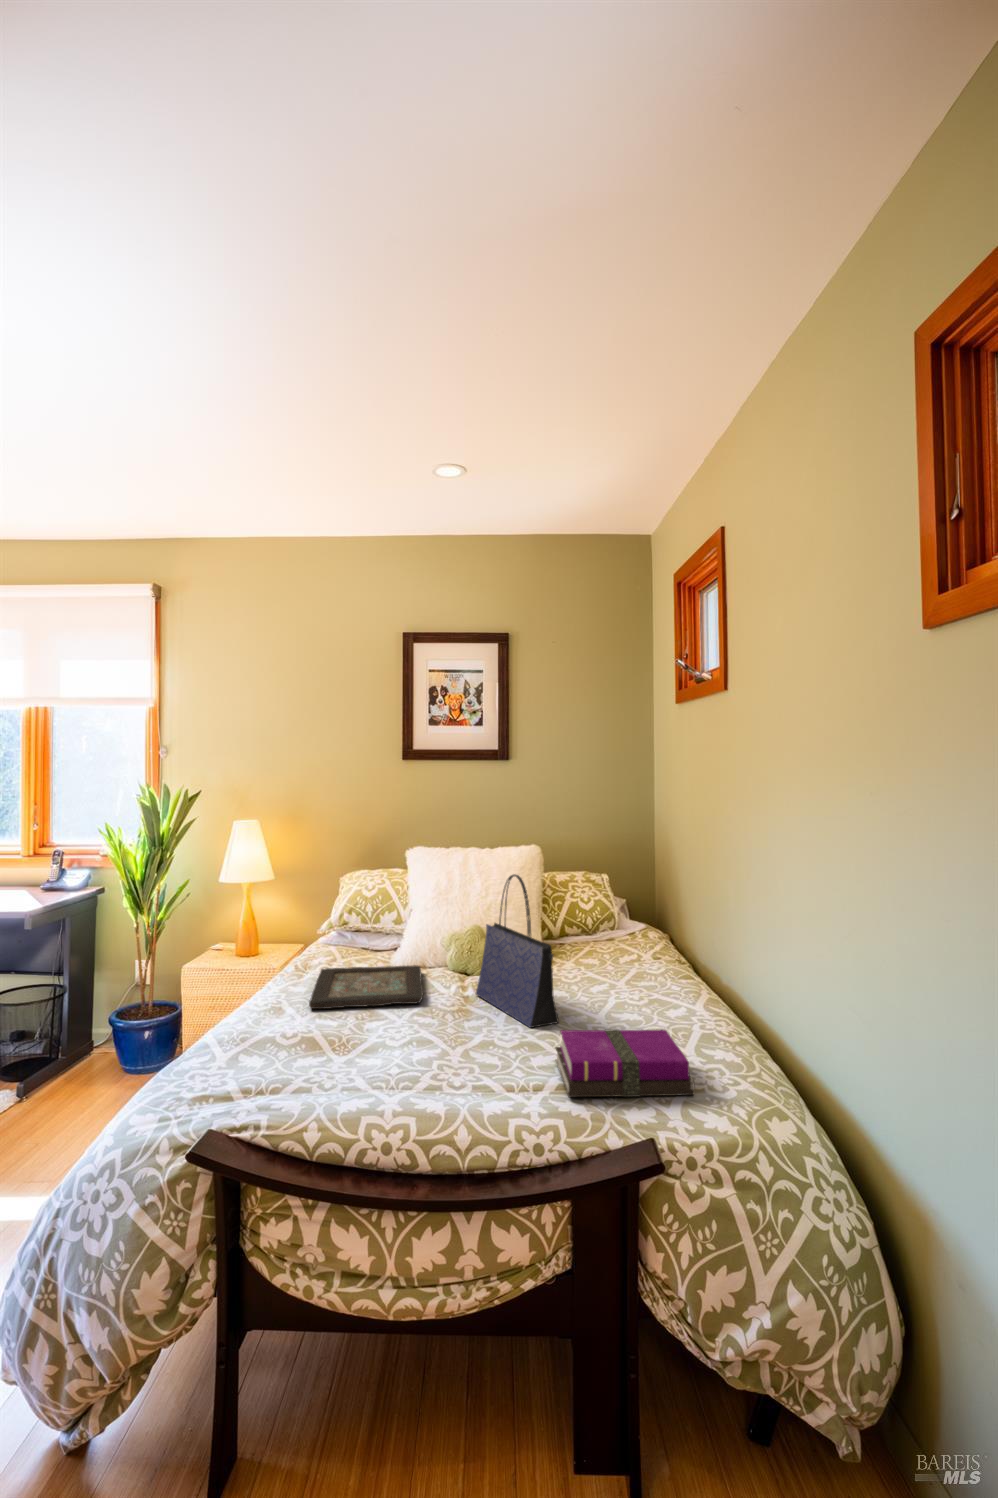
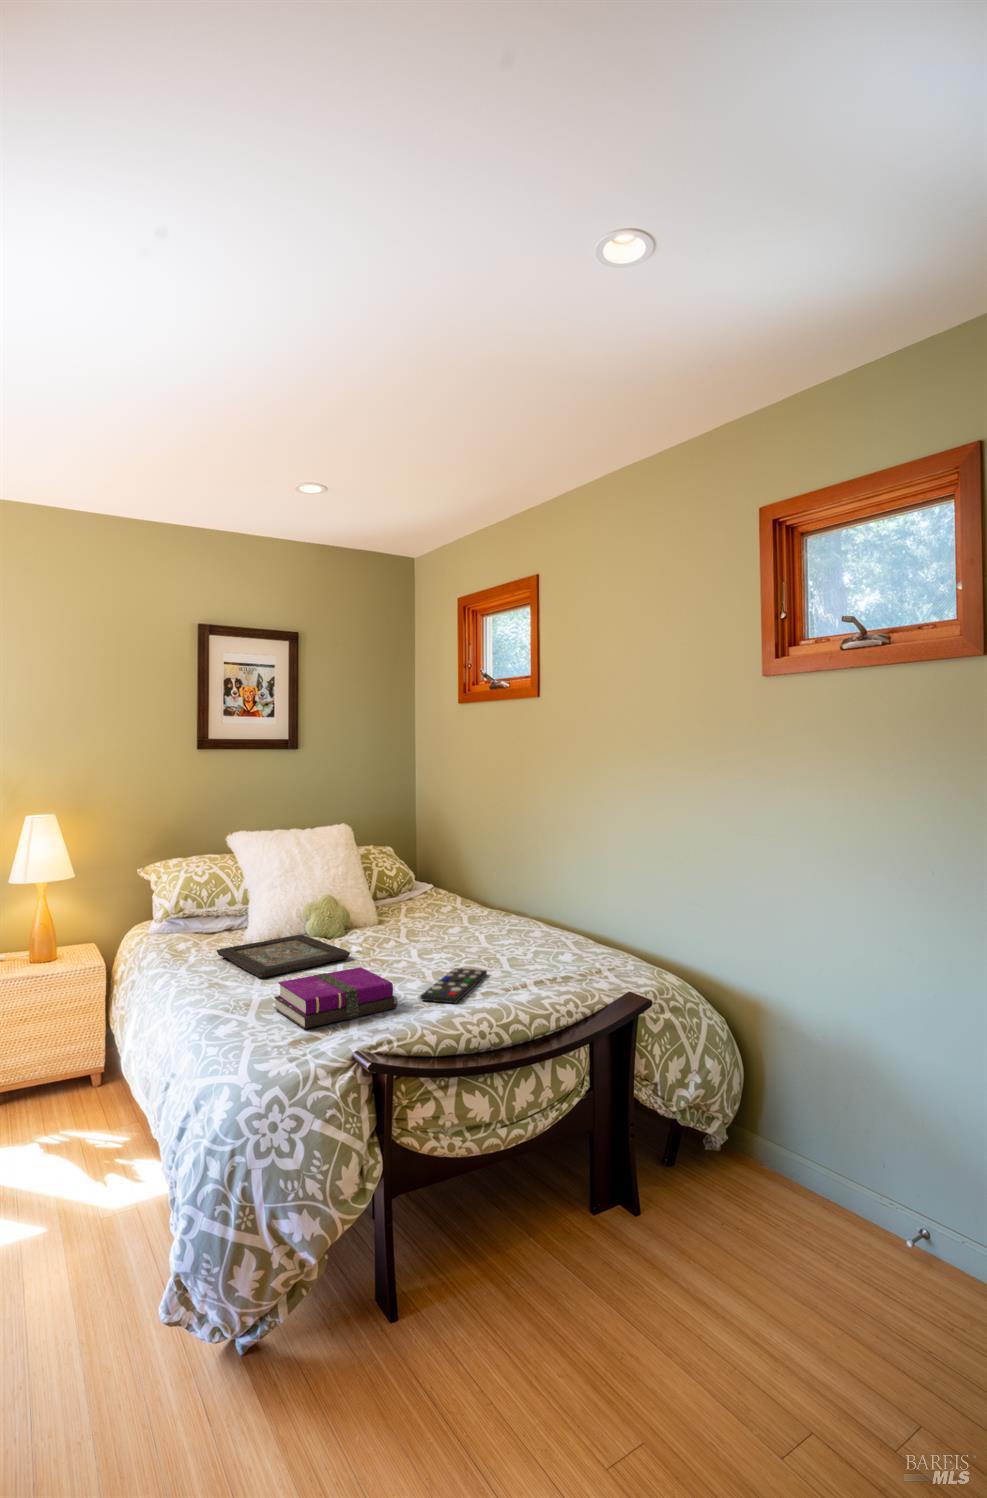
tote bag: present [476,874,559,1028] -> none [380,840,474,957]
notebook: present [556,1029,695,1097] -> present [274,967,397,1029]
remote control: none [392,1043,520,1094] -> present [420,968,487,1003]

